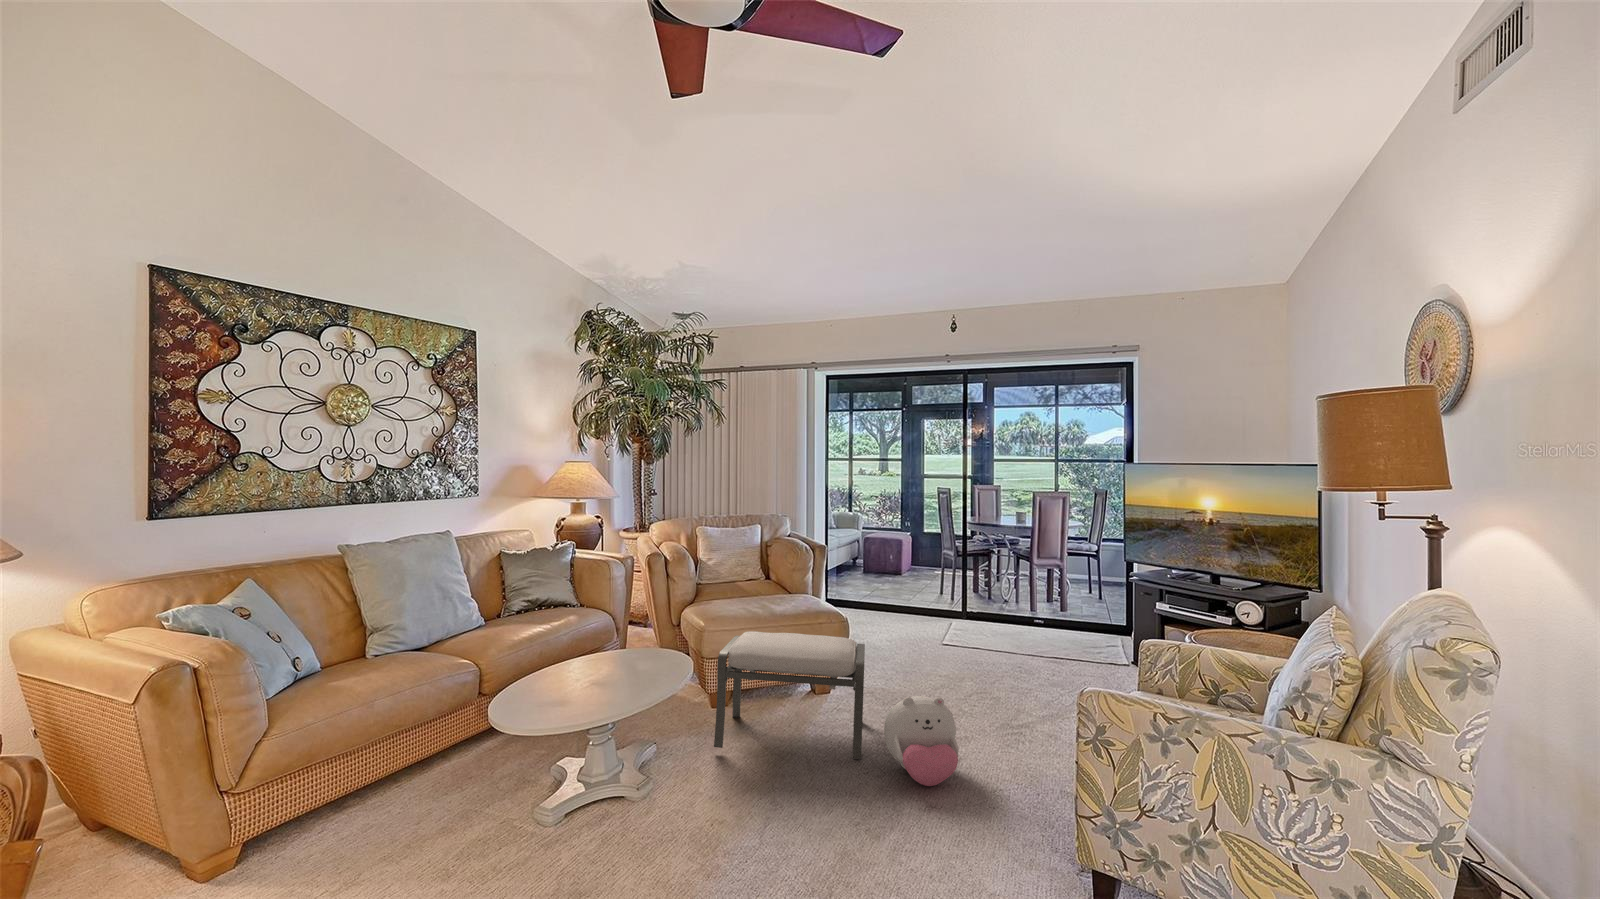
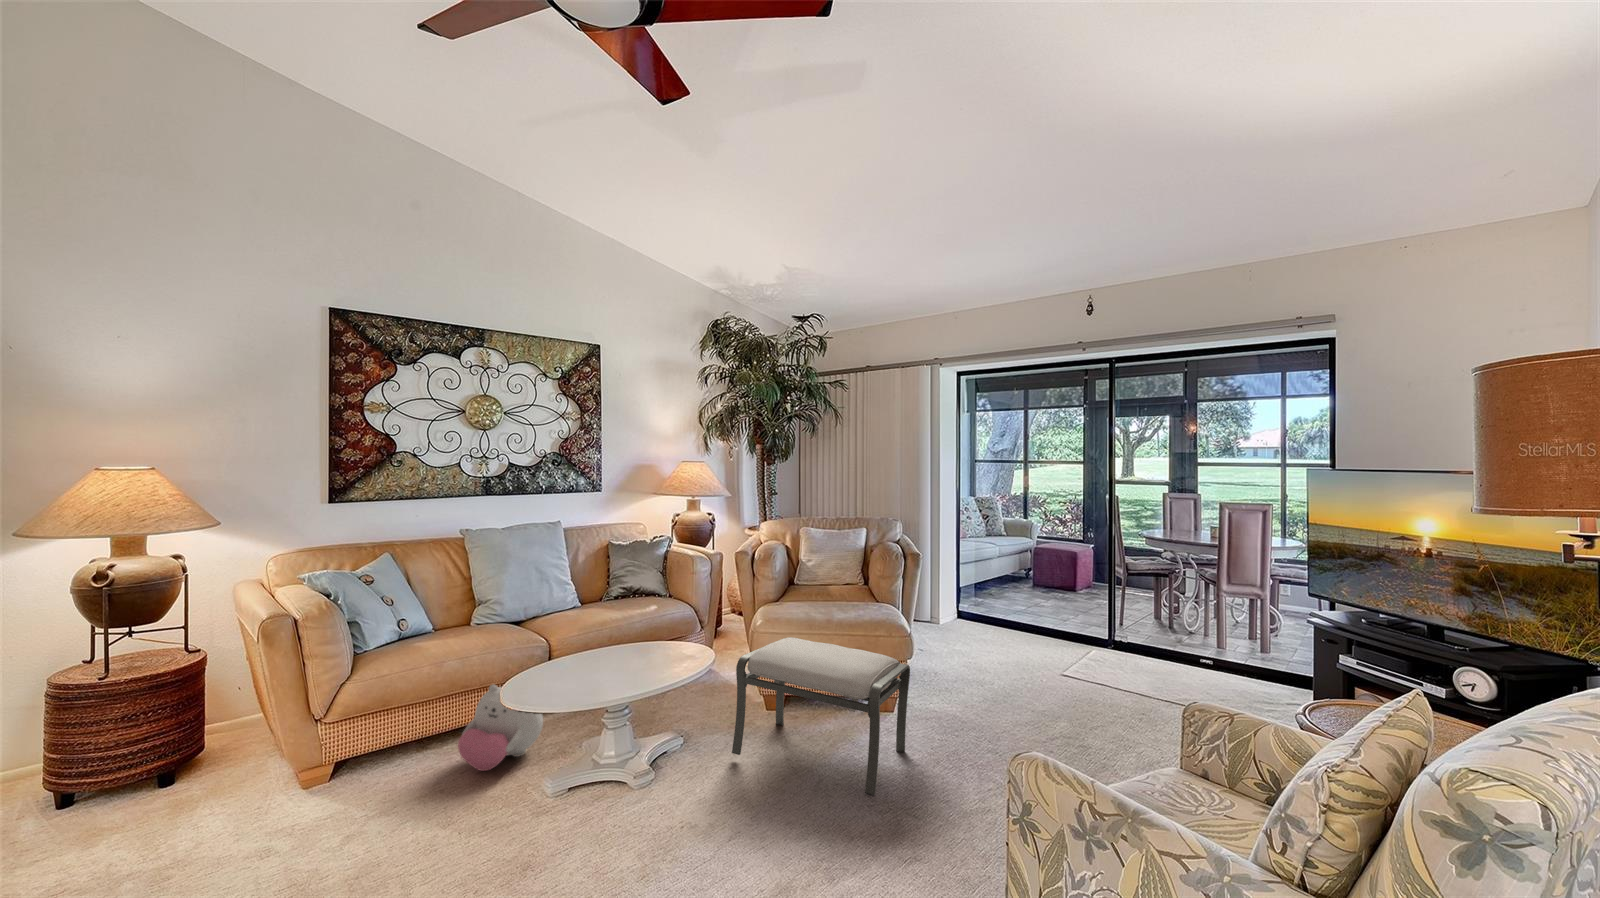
plush toy: present [884,696,959,786] -> present [458,685,543,771]

